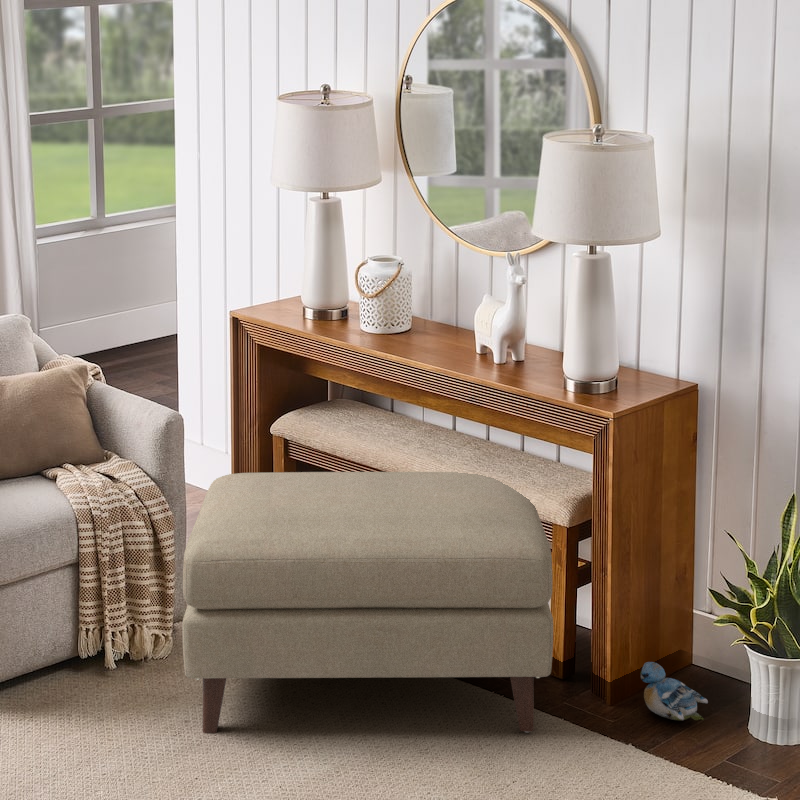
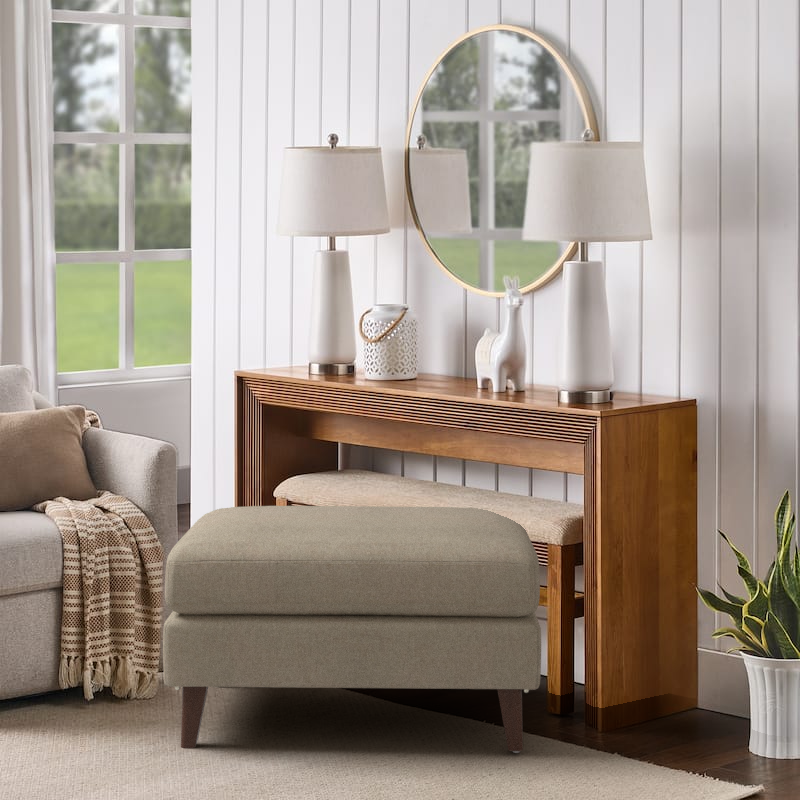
plush toy: present [640,662,708,720] -> none [635,688,705,747]

